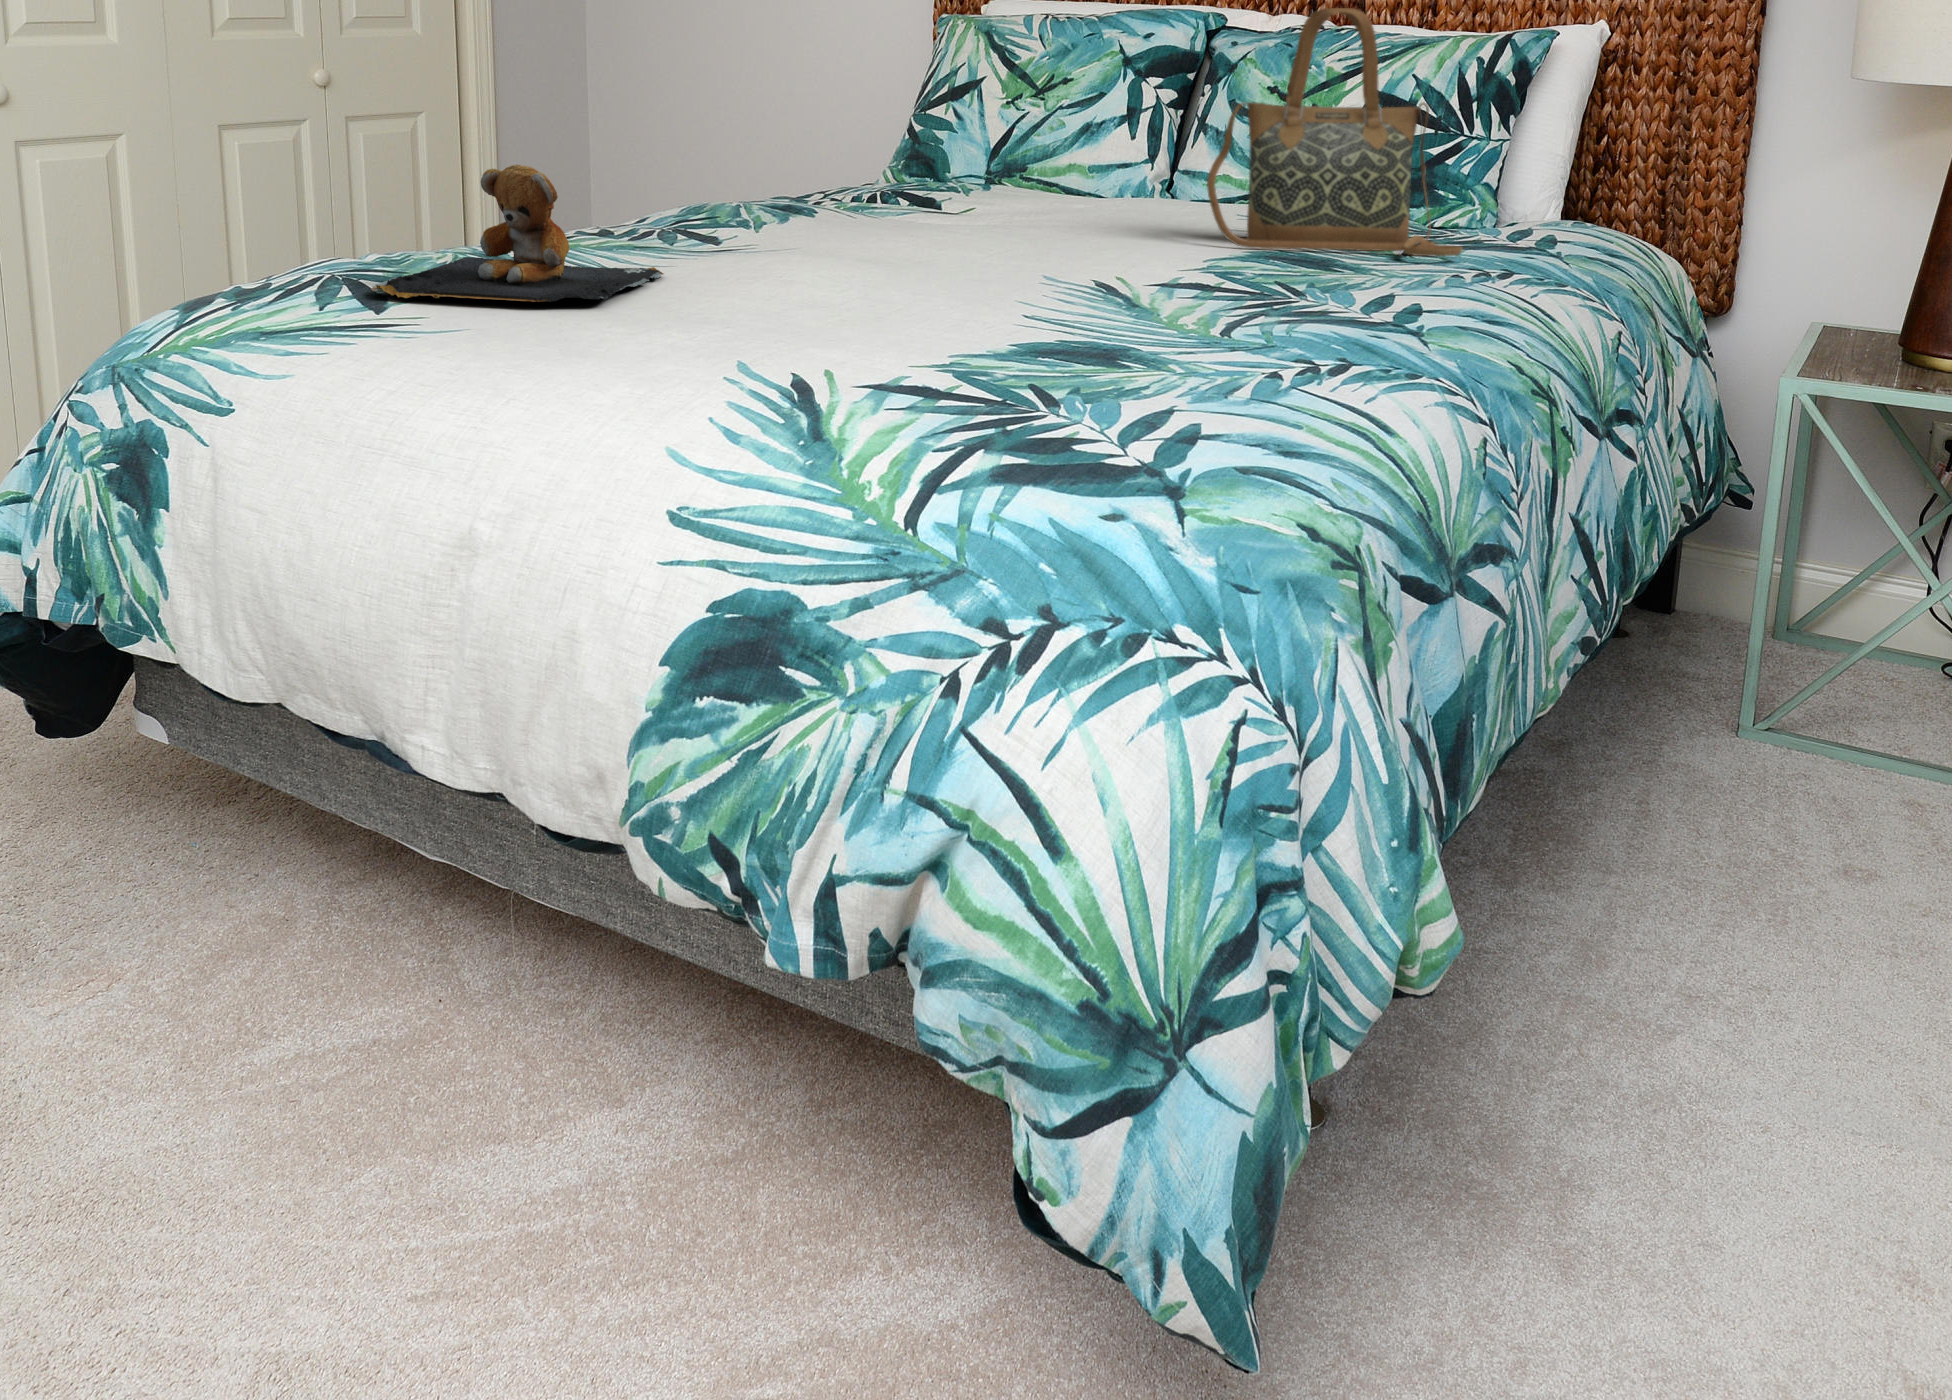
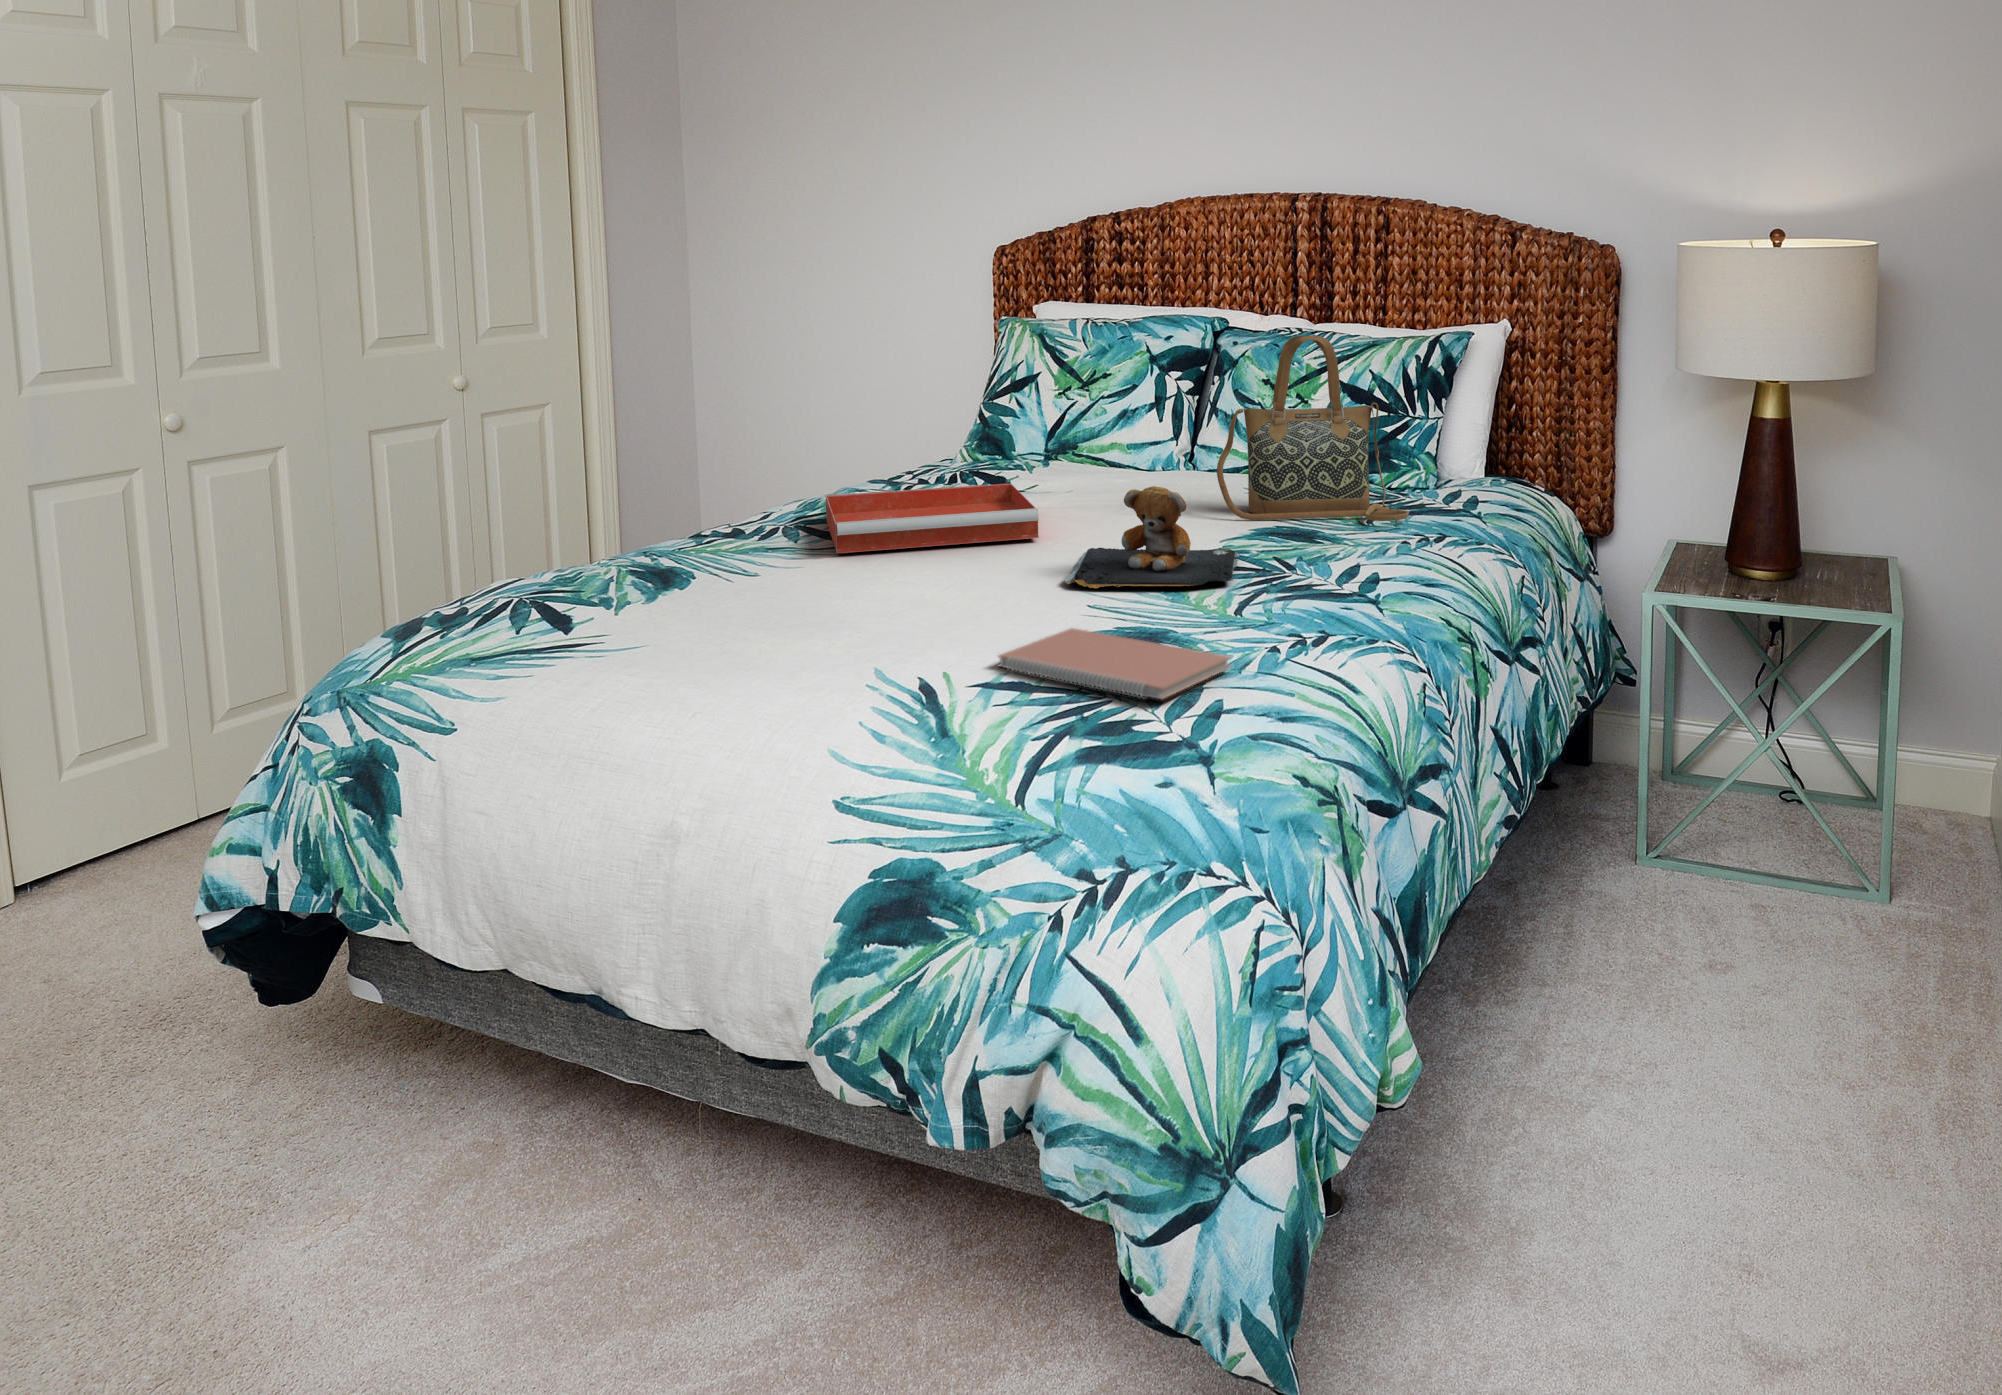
teddy bear: present [372,165,663,302] -> present [1065,486,1239,588]
tray: none [701,189,969,250] -> present [826,483,1039,553]
notebook: none [896,334,1217,413] -> present [999,628,1231,699]

